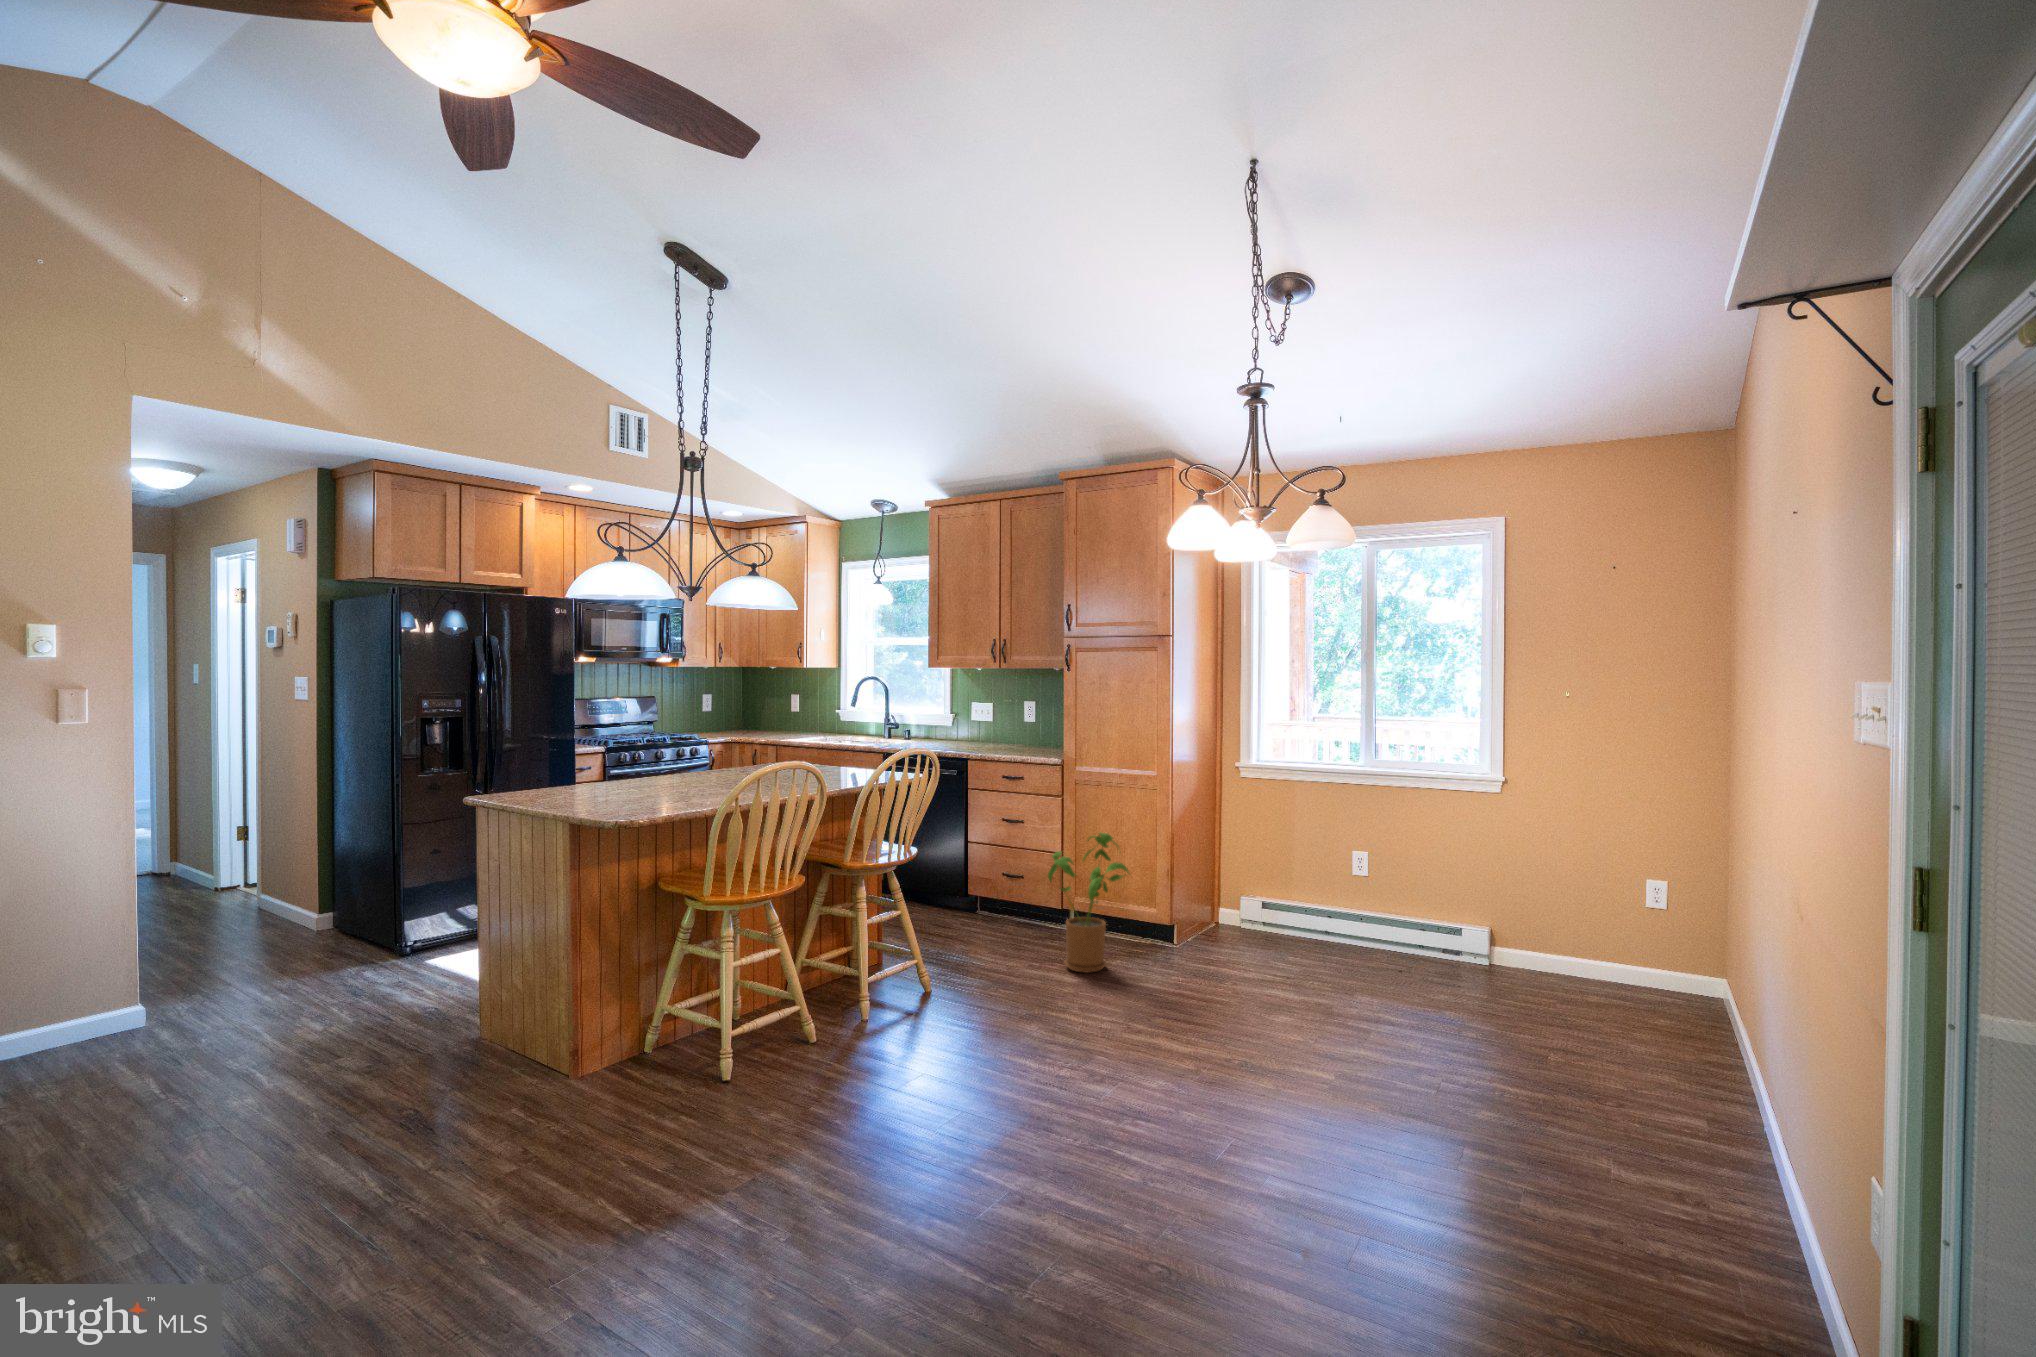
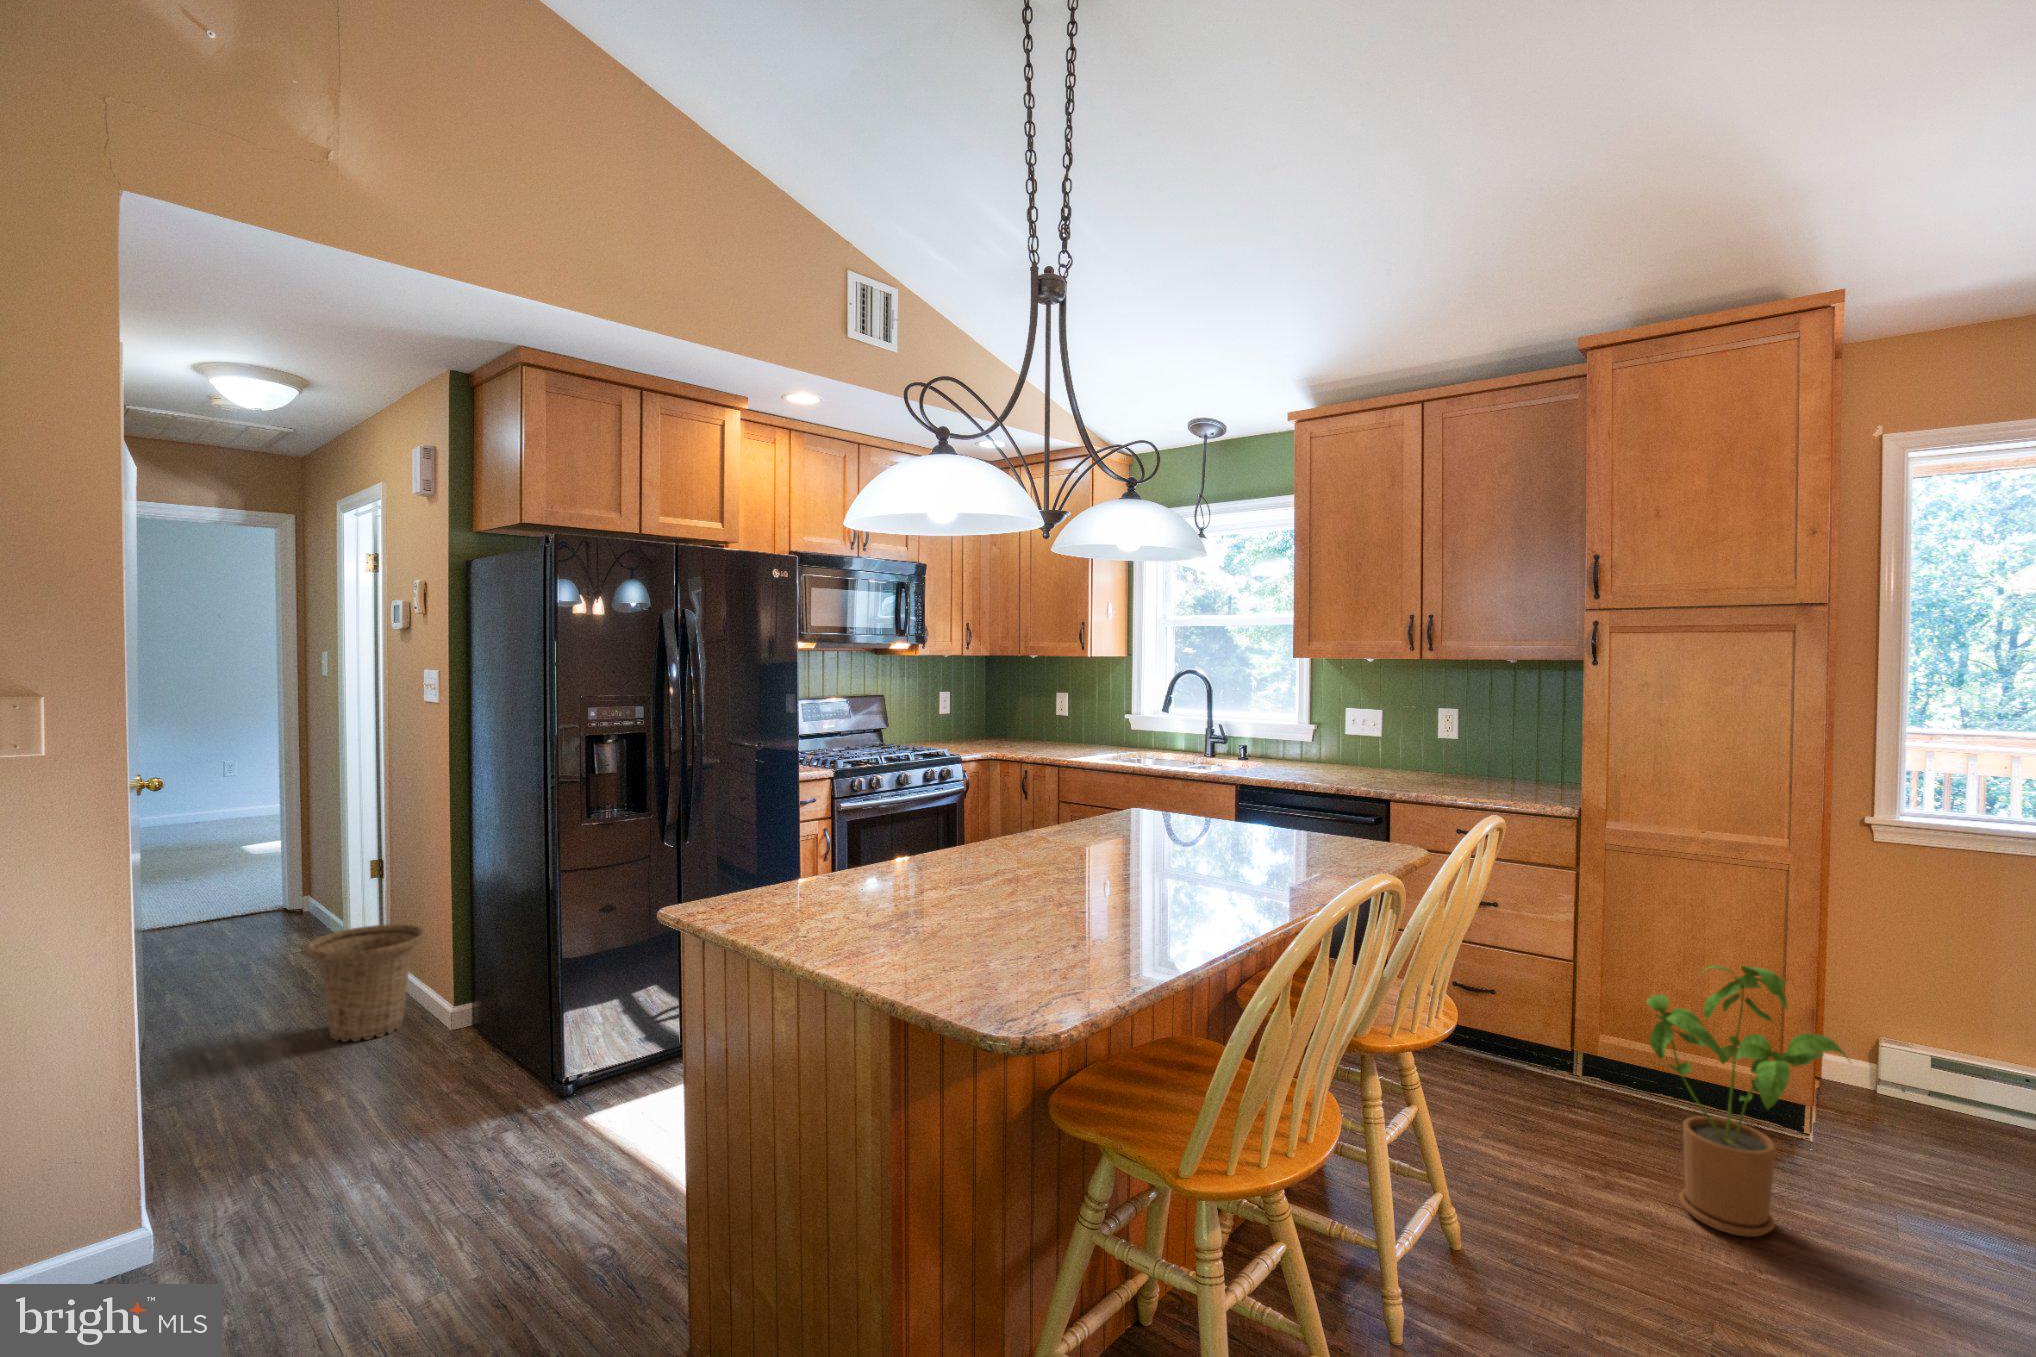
basket: none [203,860,293,938] -> present [306,924,426,1042]

